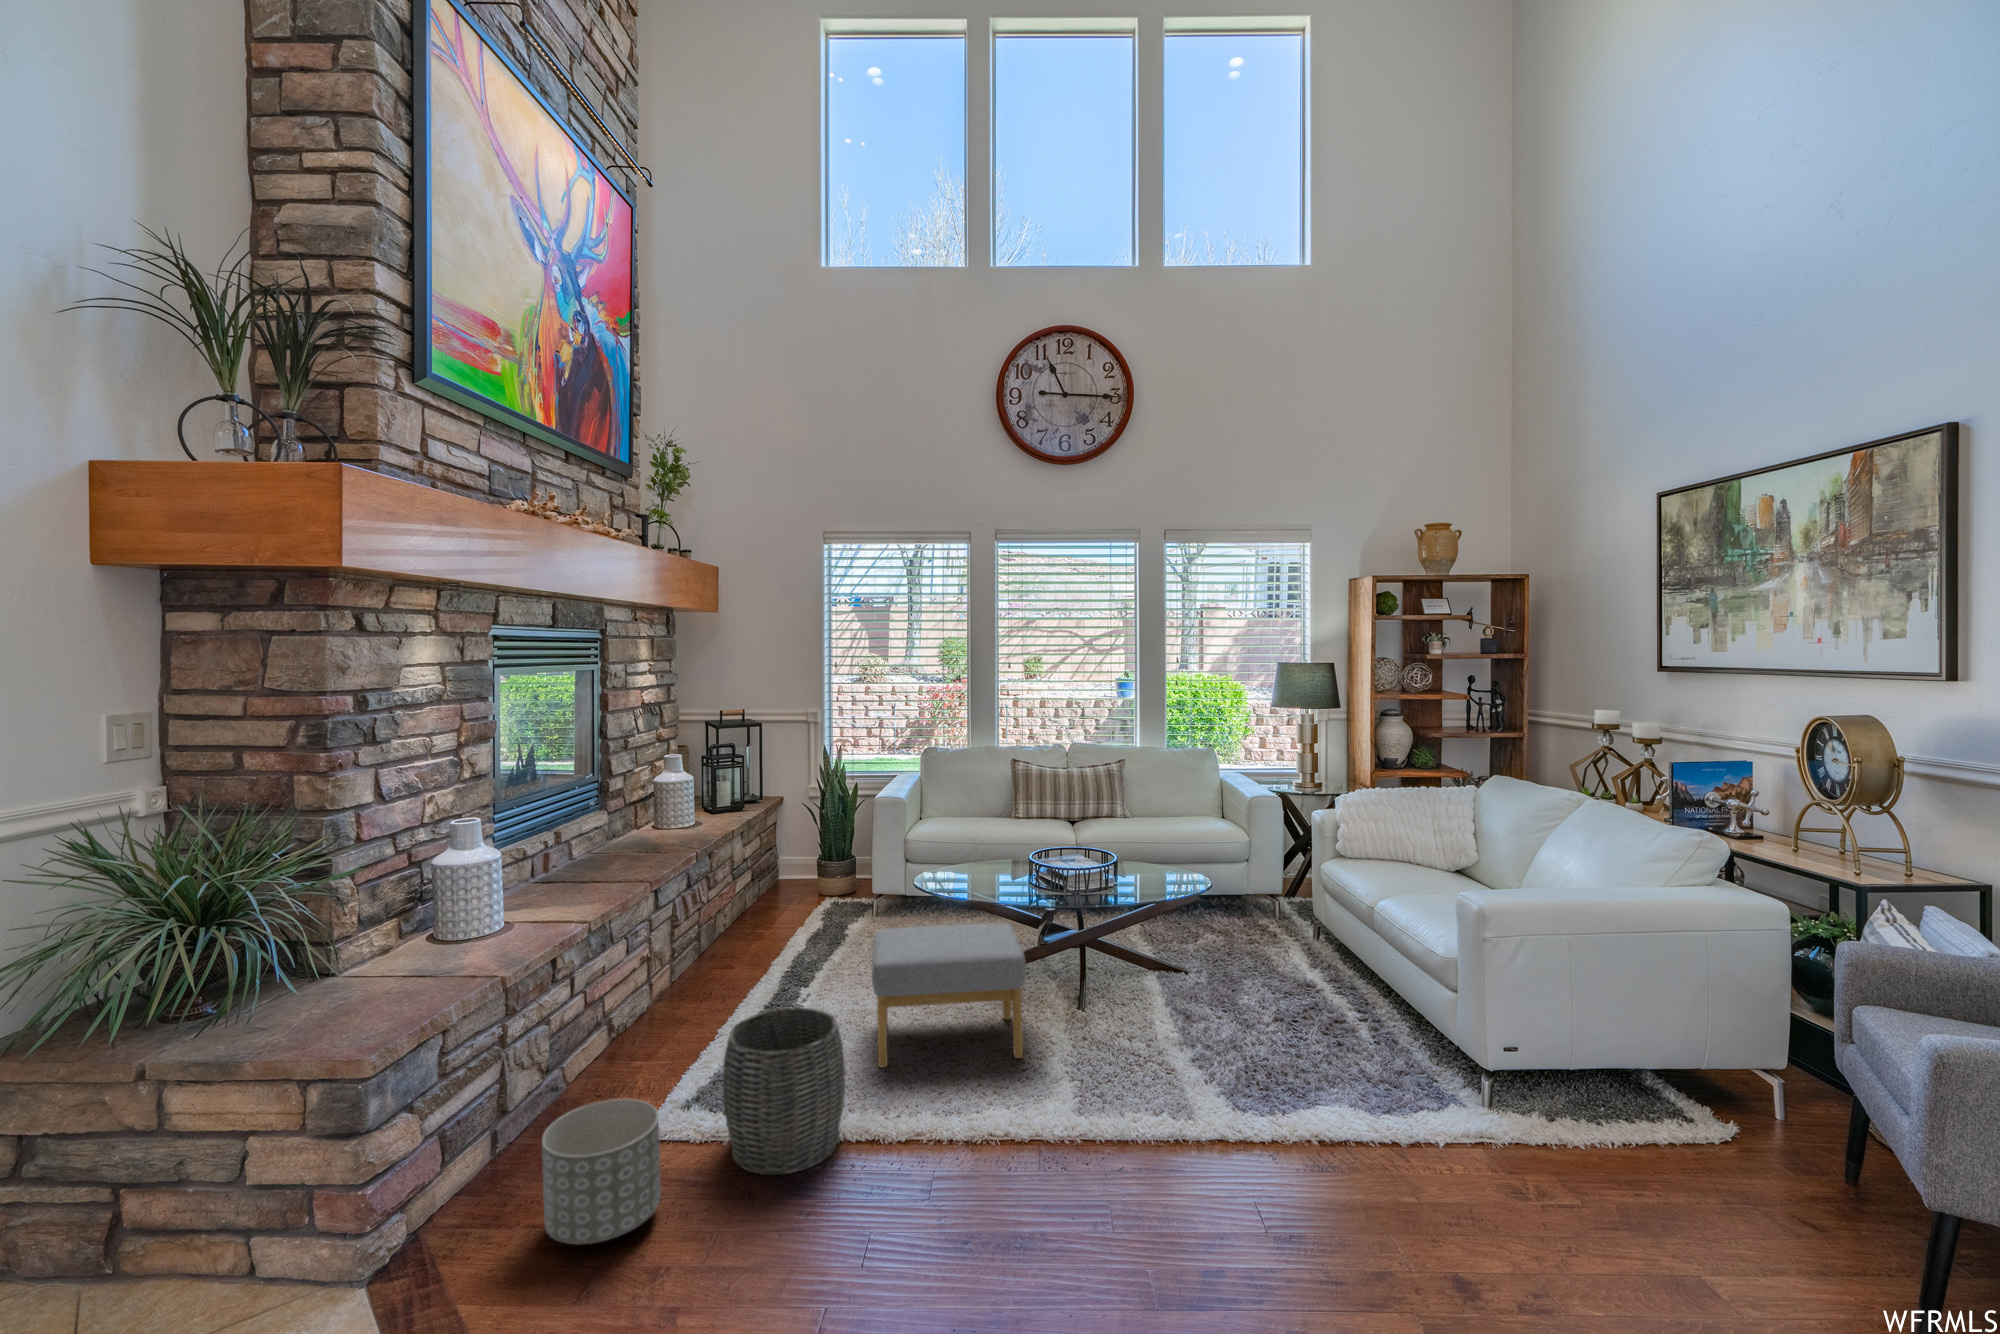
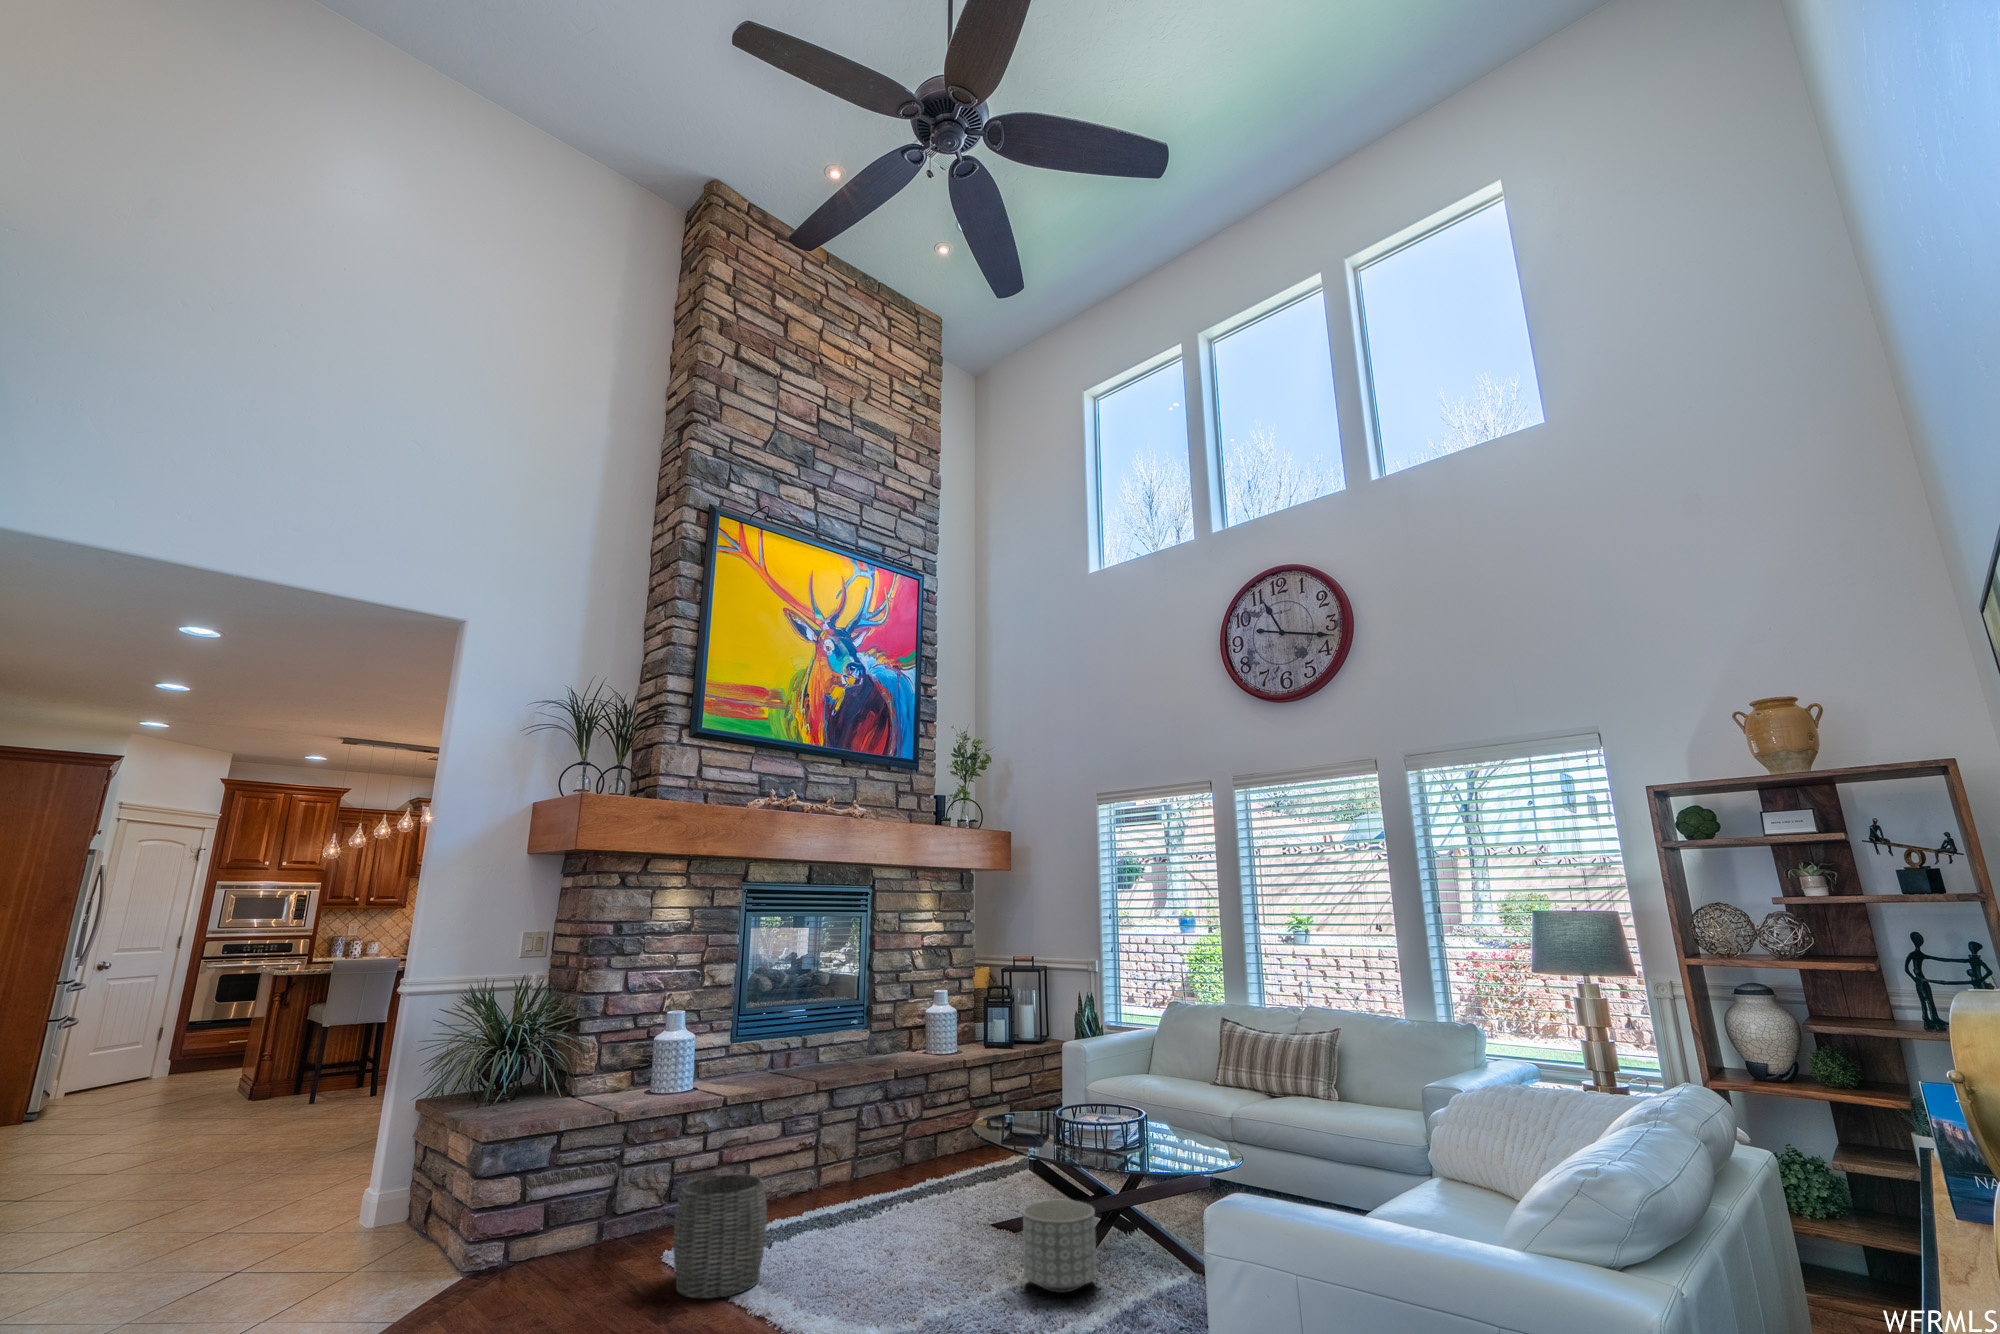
footstool: present [872,923,1026,1067] -> none [846,1144,1000,1285]
planter: present [542,1099,661,1245] -> present [1023,1200,1097,1293]

